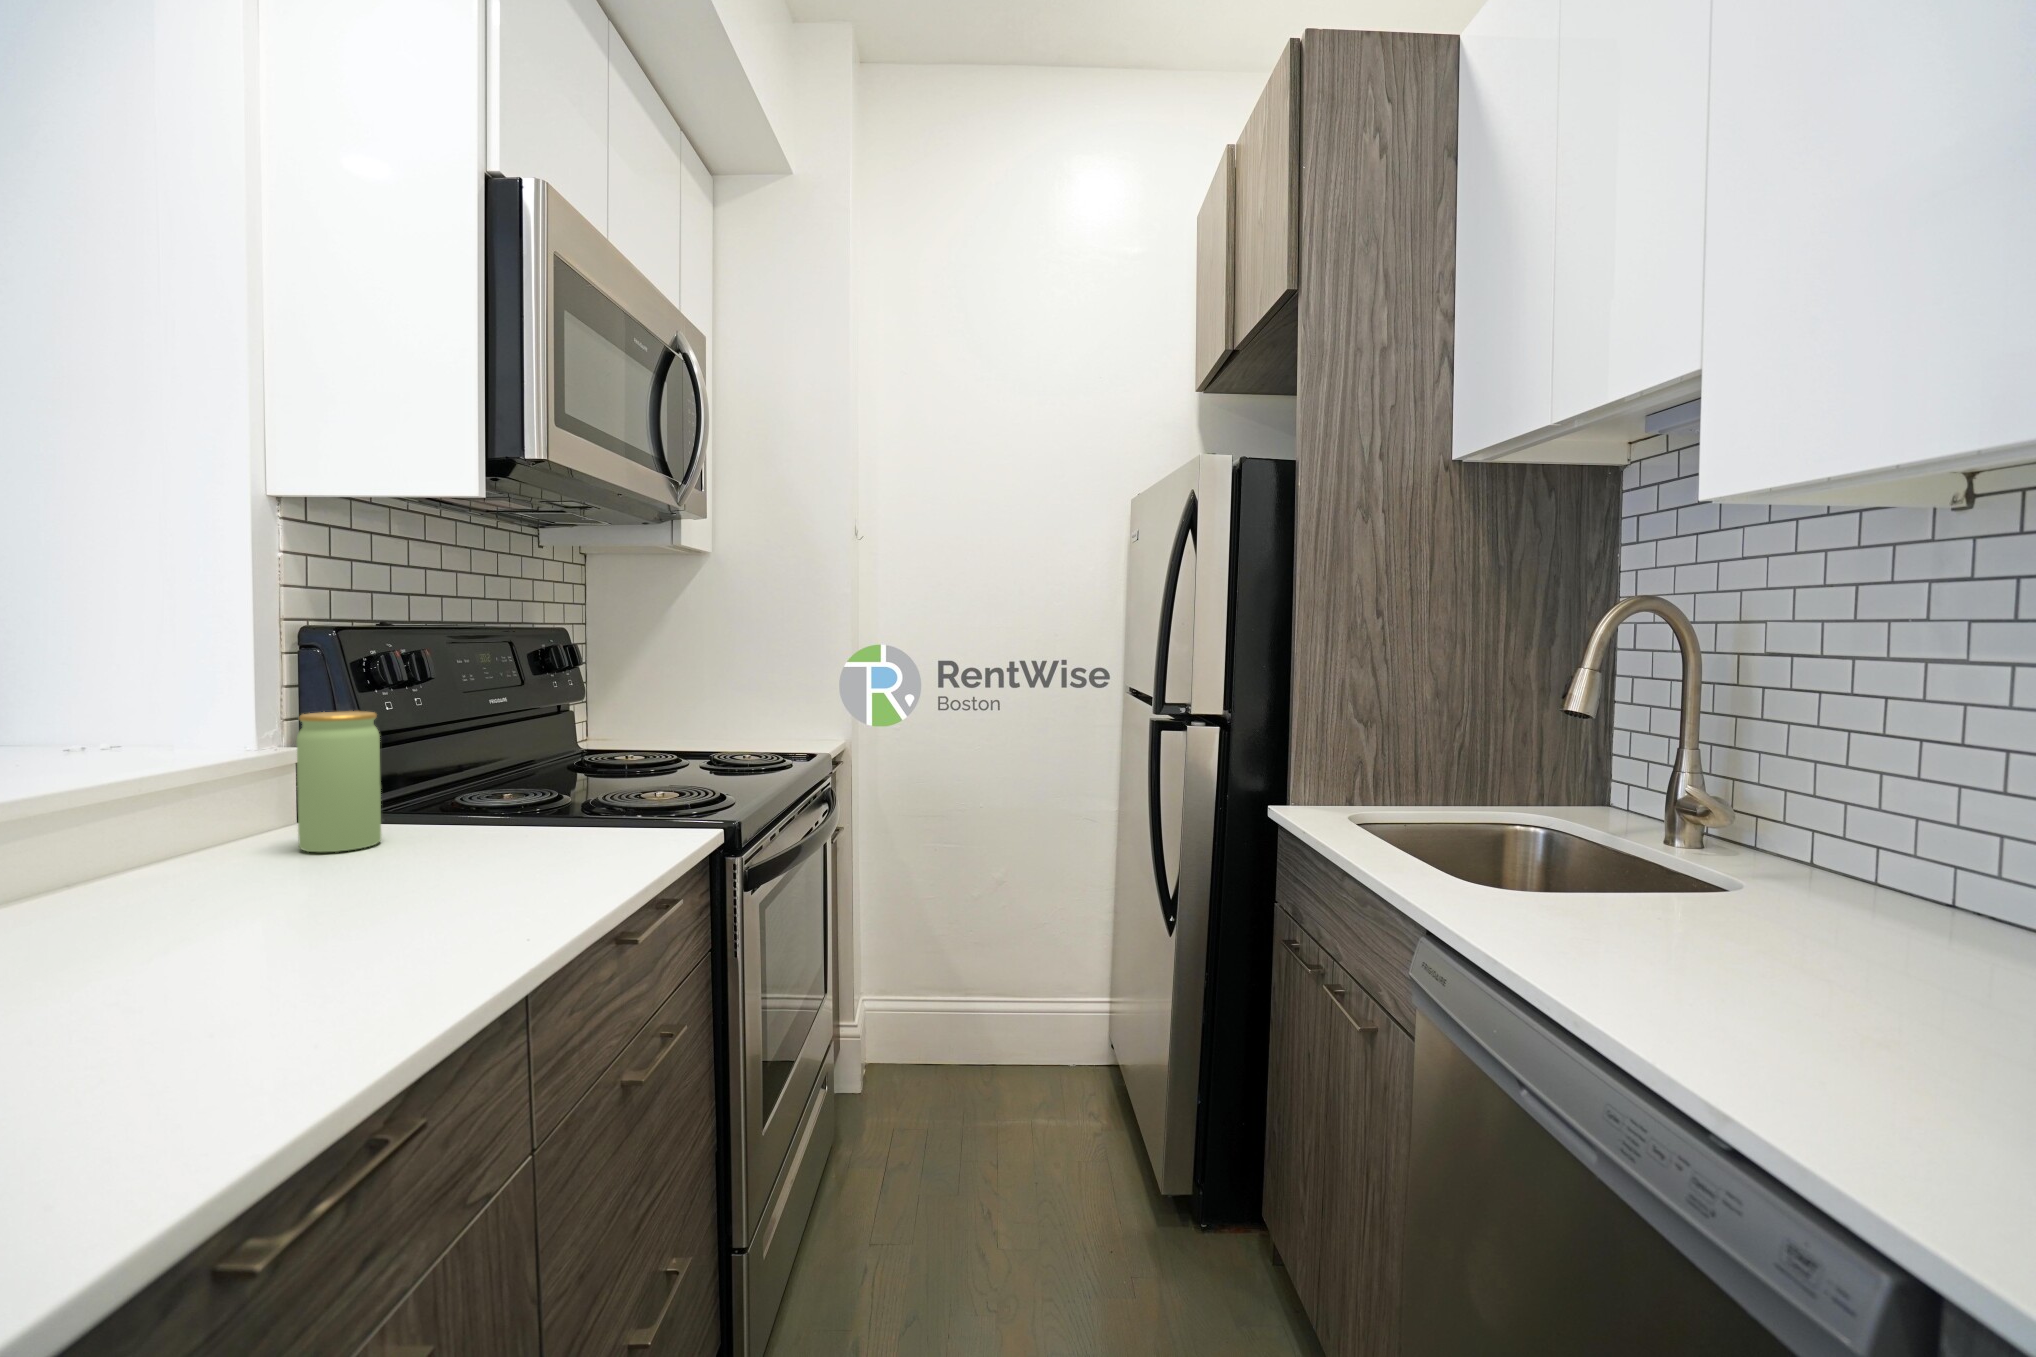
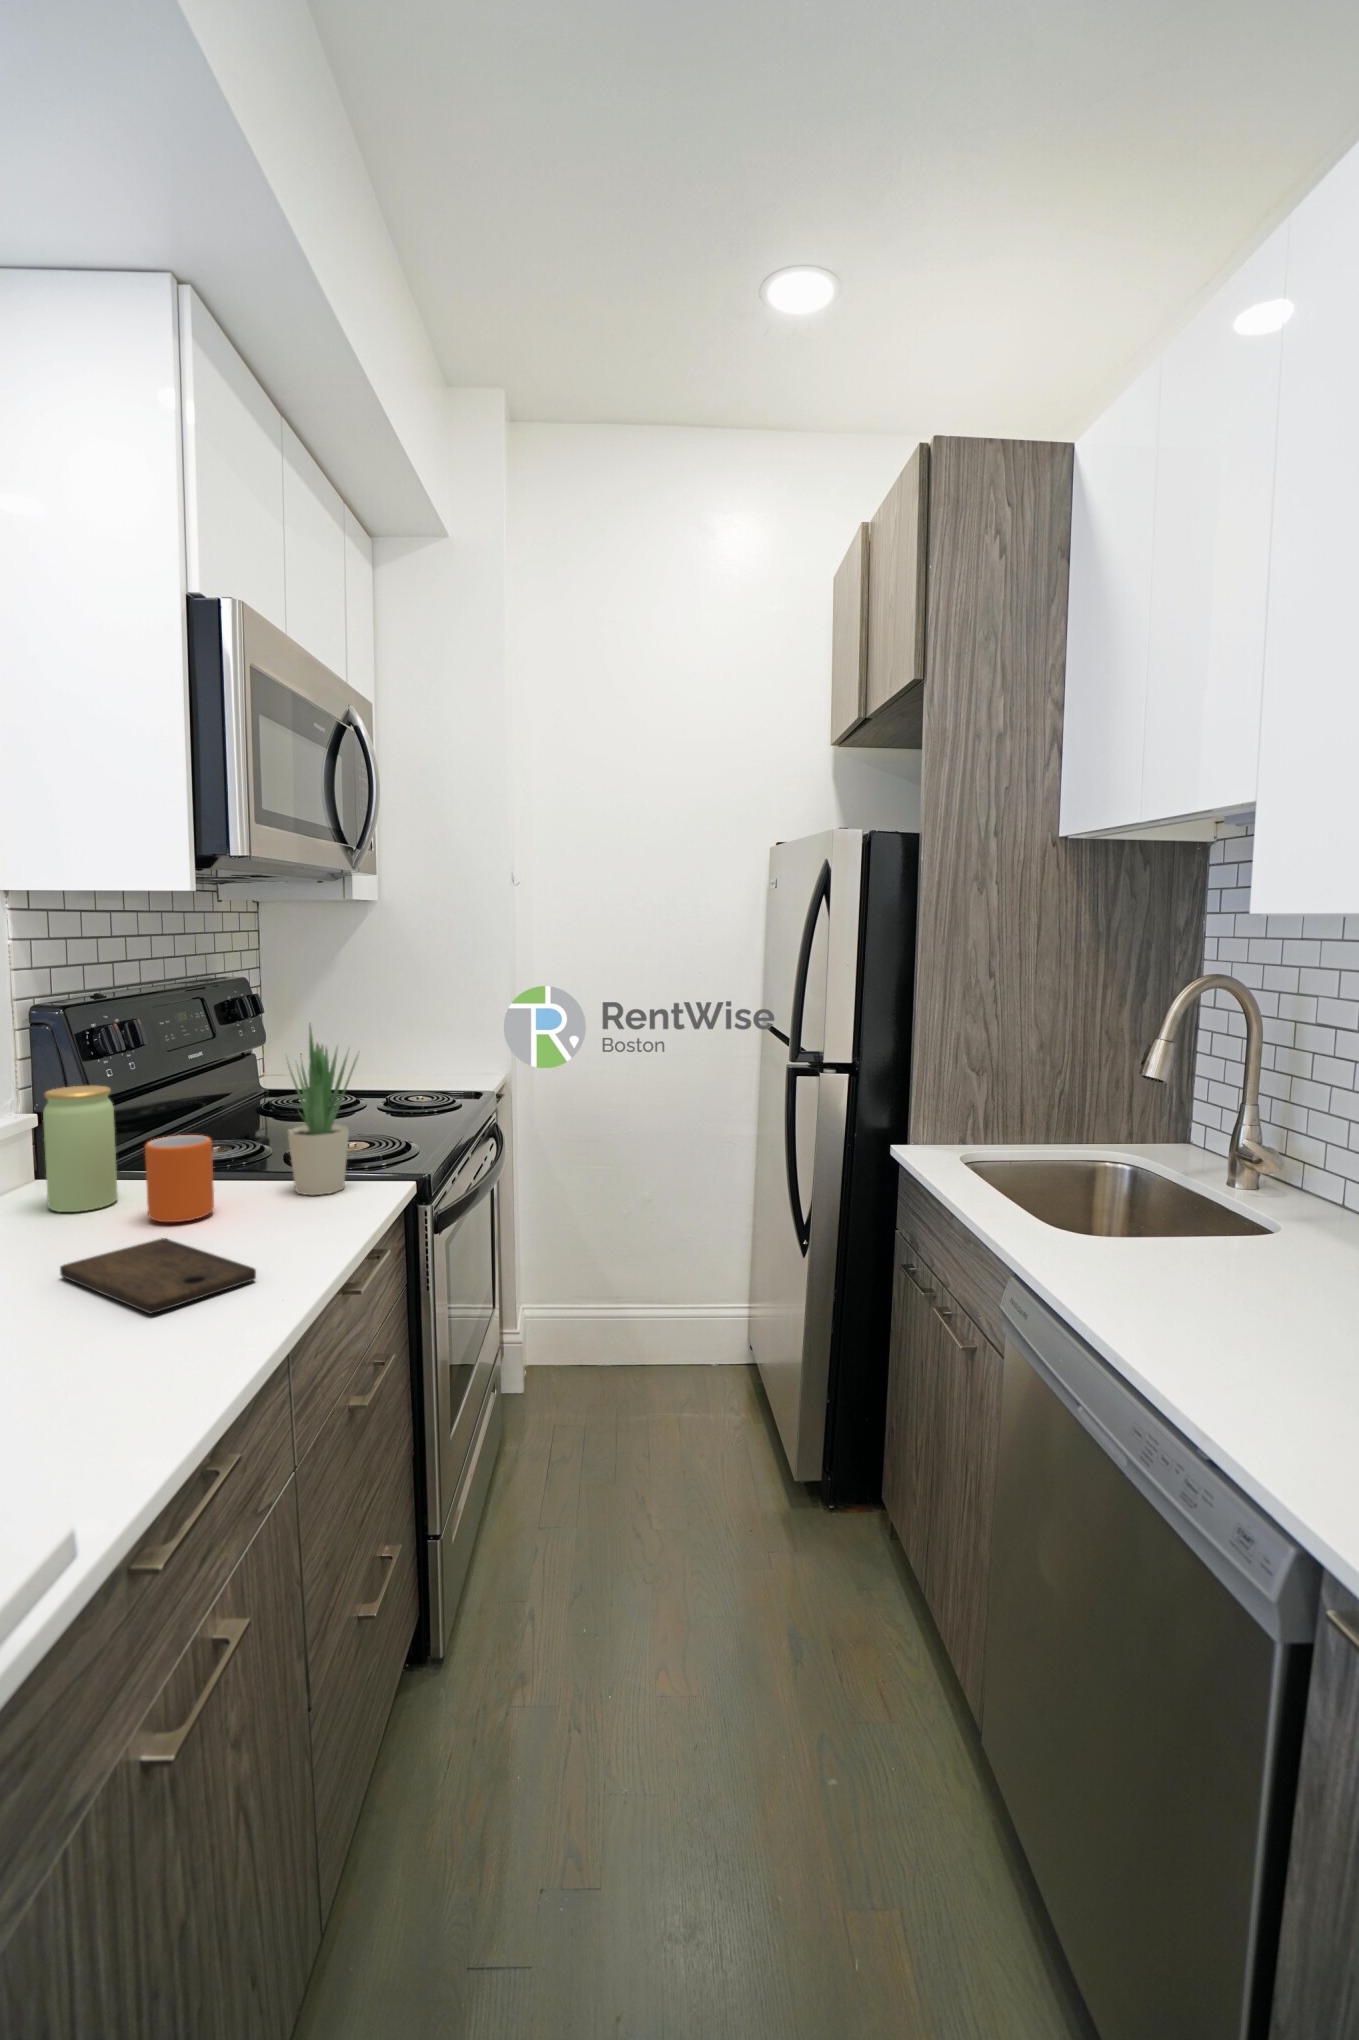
potted plant: none [577,641,662,840] -> present [287,1026,357,1195]
mug: none [406,765,486,862] -> present [145,1135,214,1222]
cutting board: none [281,875,510,949] -> present [60,1238,256,1314]

